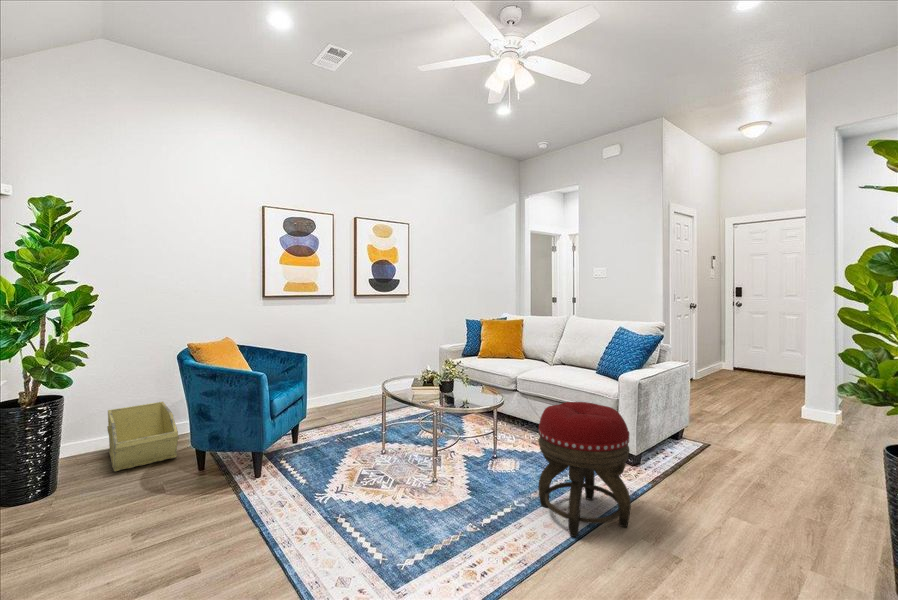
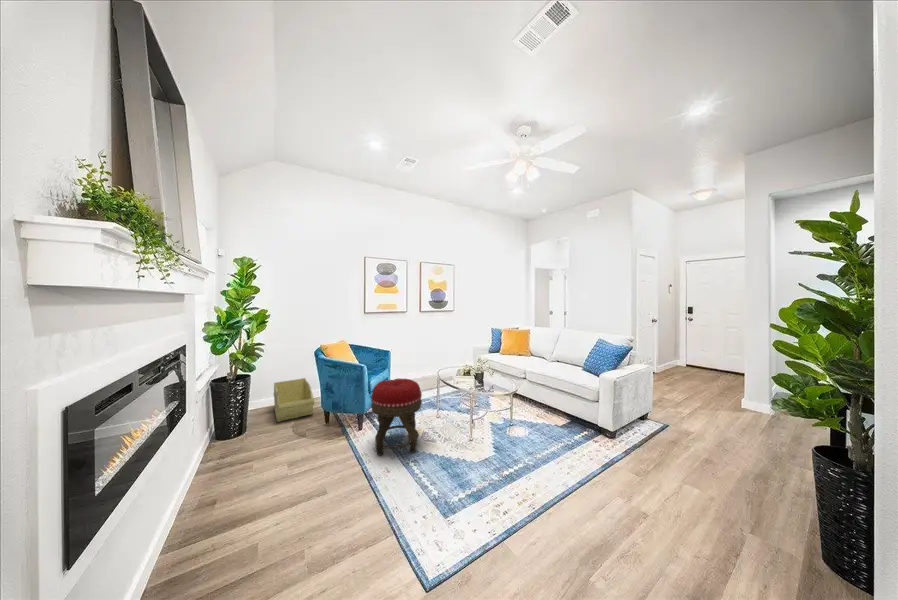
footstool: present [539,402,631,537] -> present [371,378,422,456]

